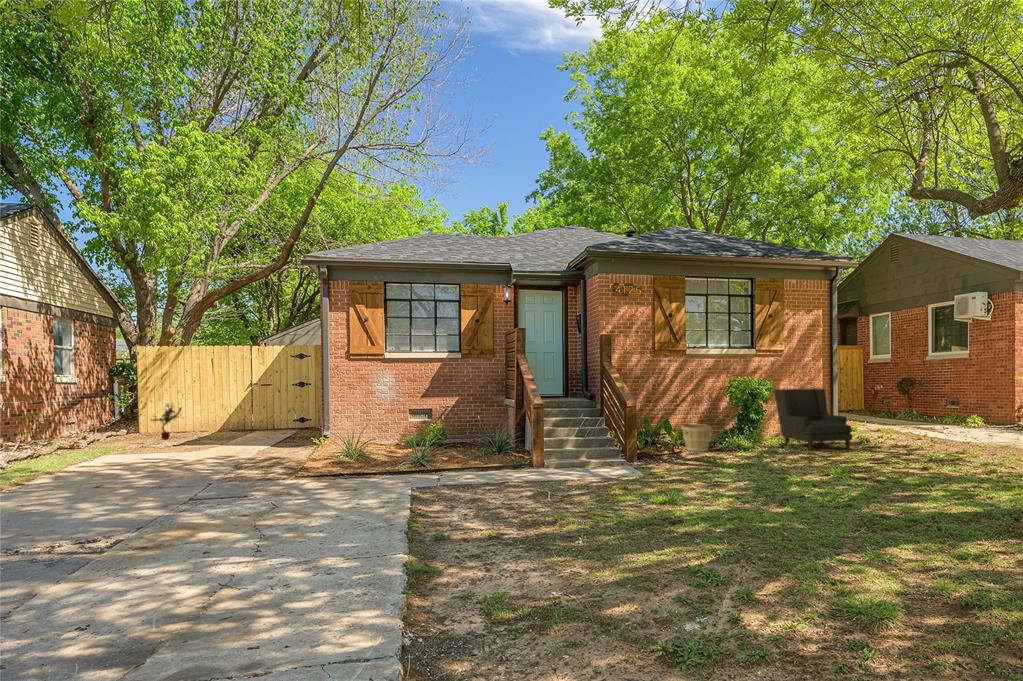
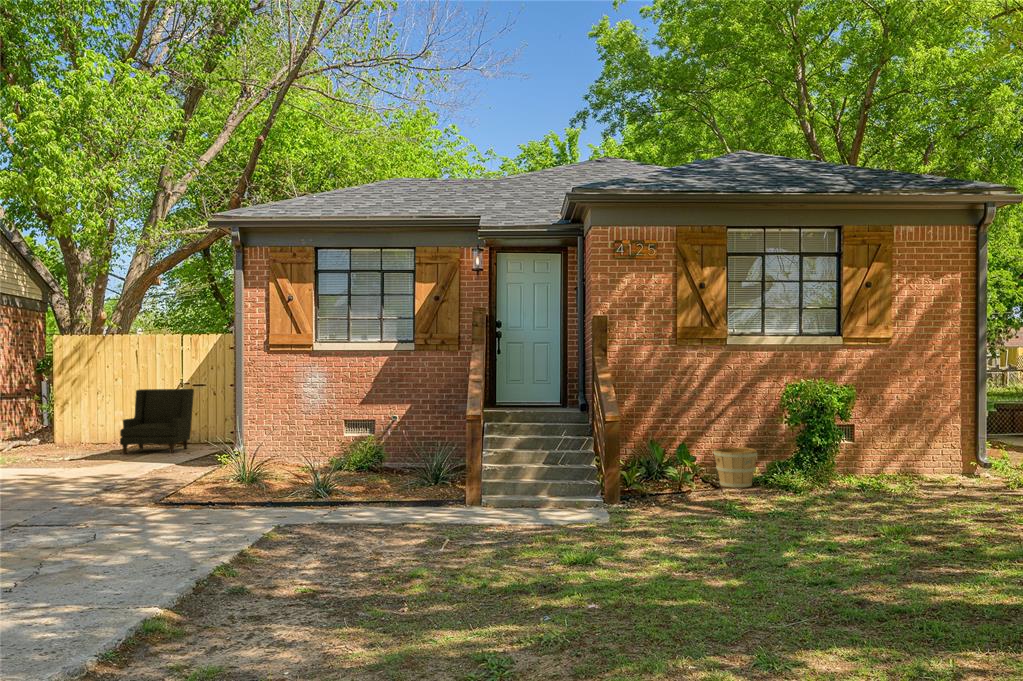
chair: present [774,388,852,451] -> present [120,389,194,454]
potted tree: present [150,404,182,439] -> none [64,405,102,450]

